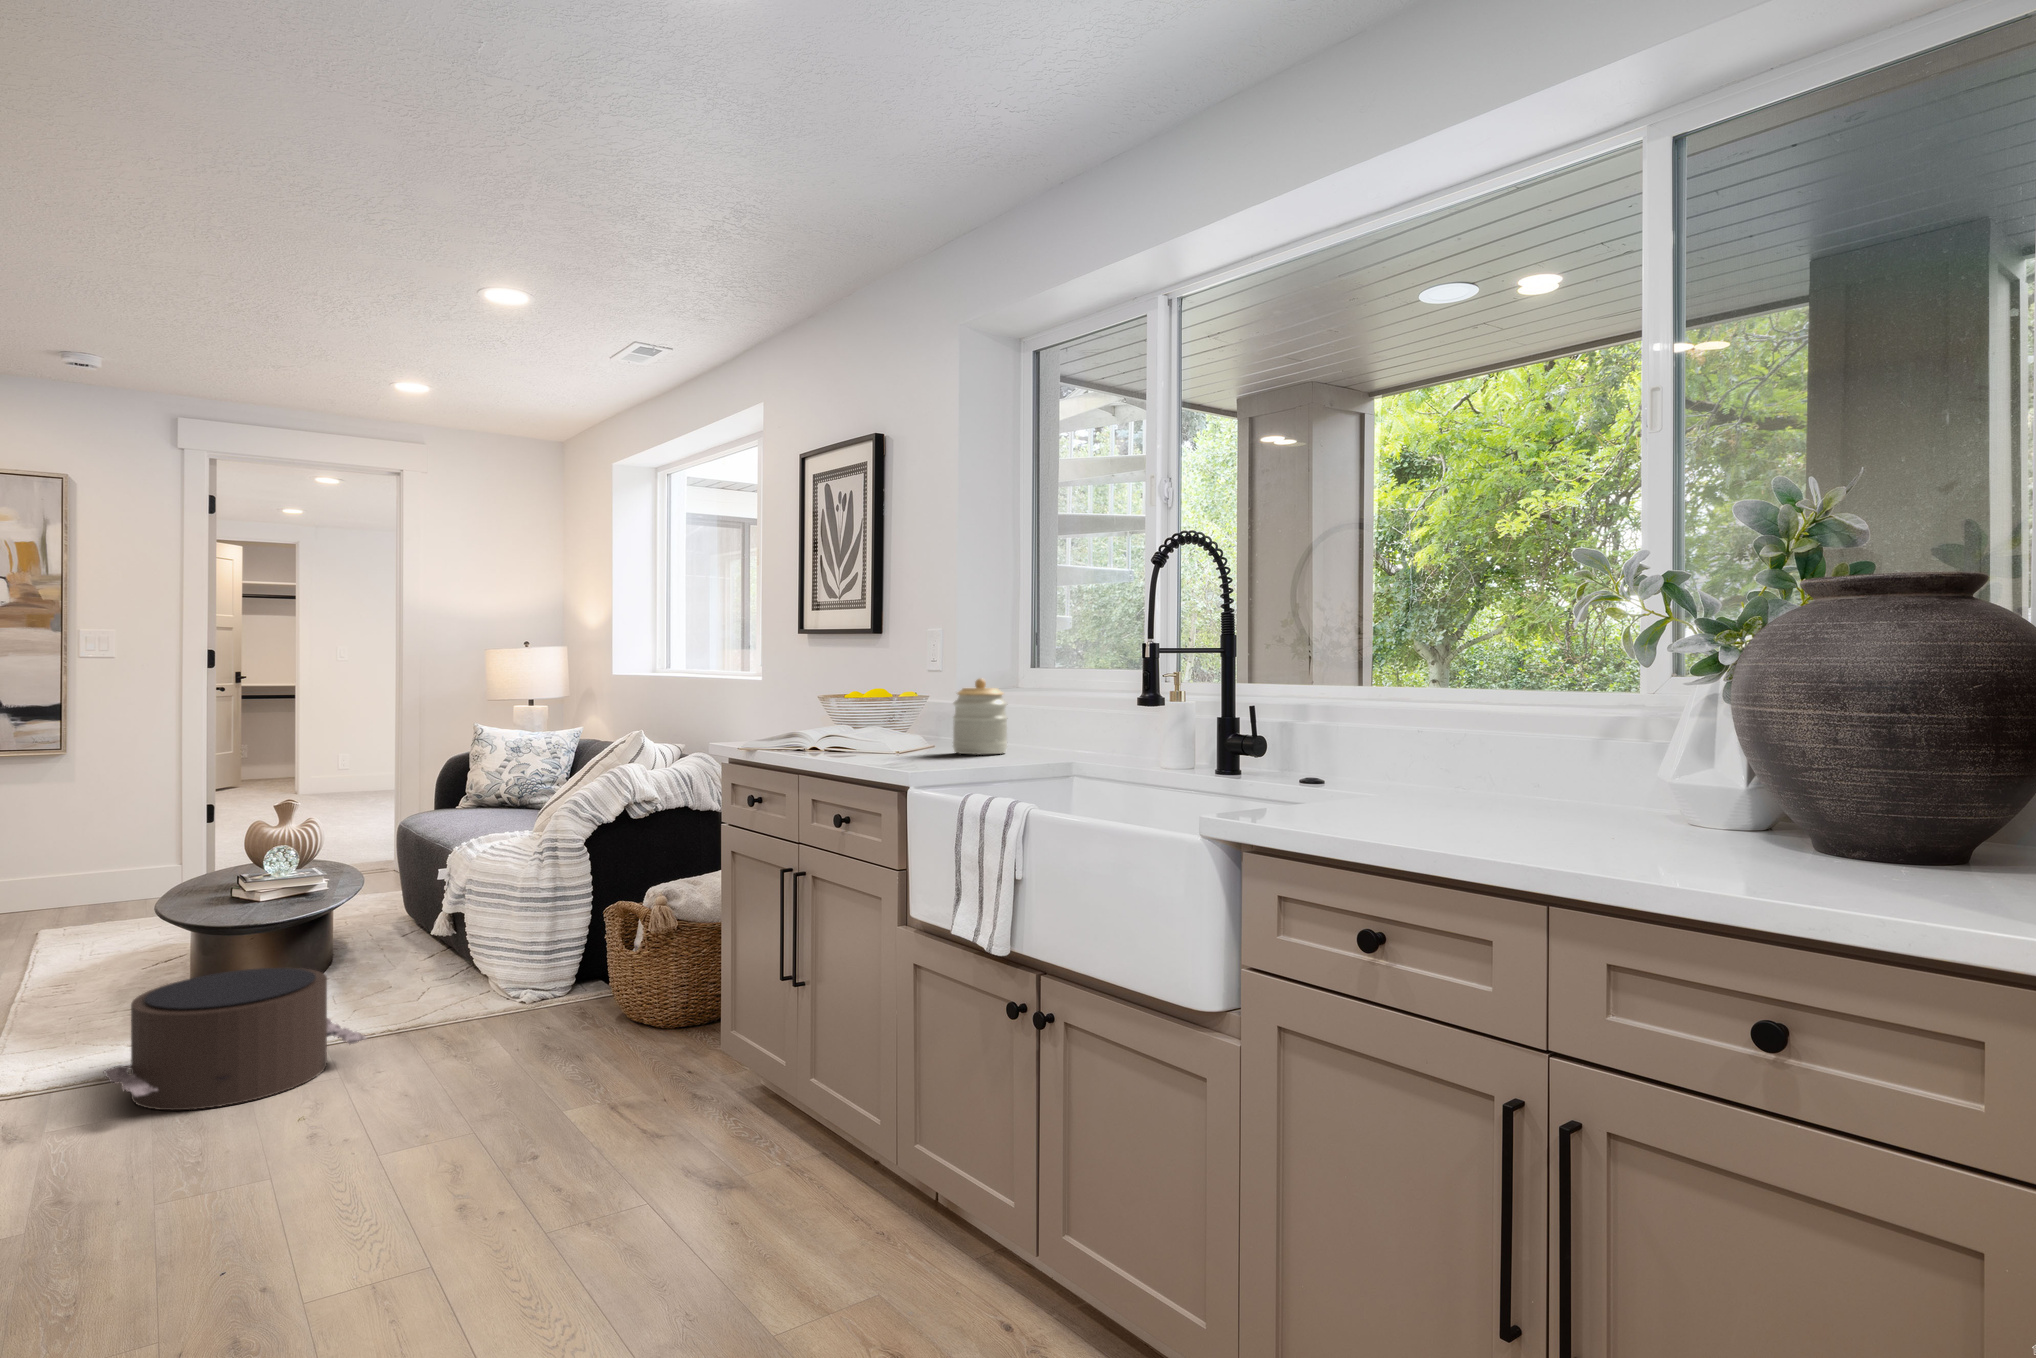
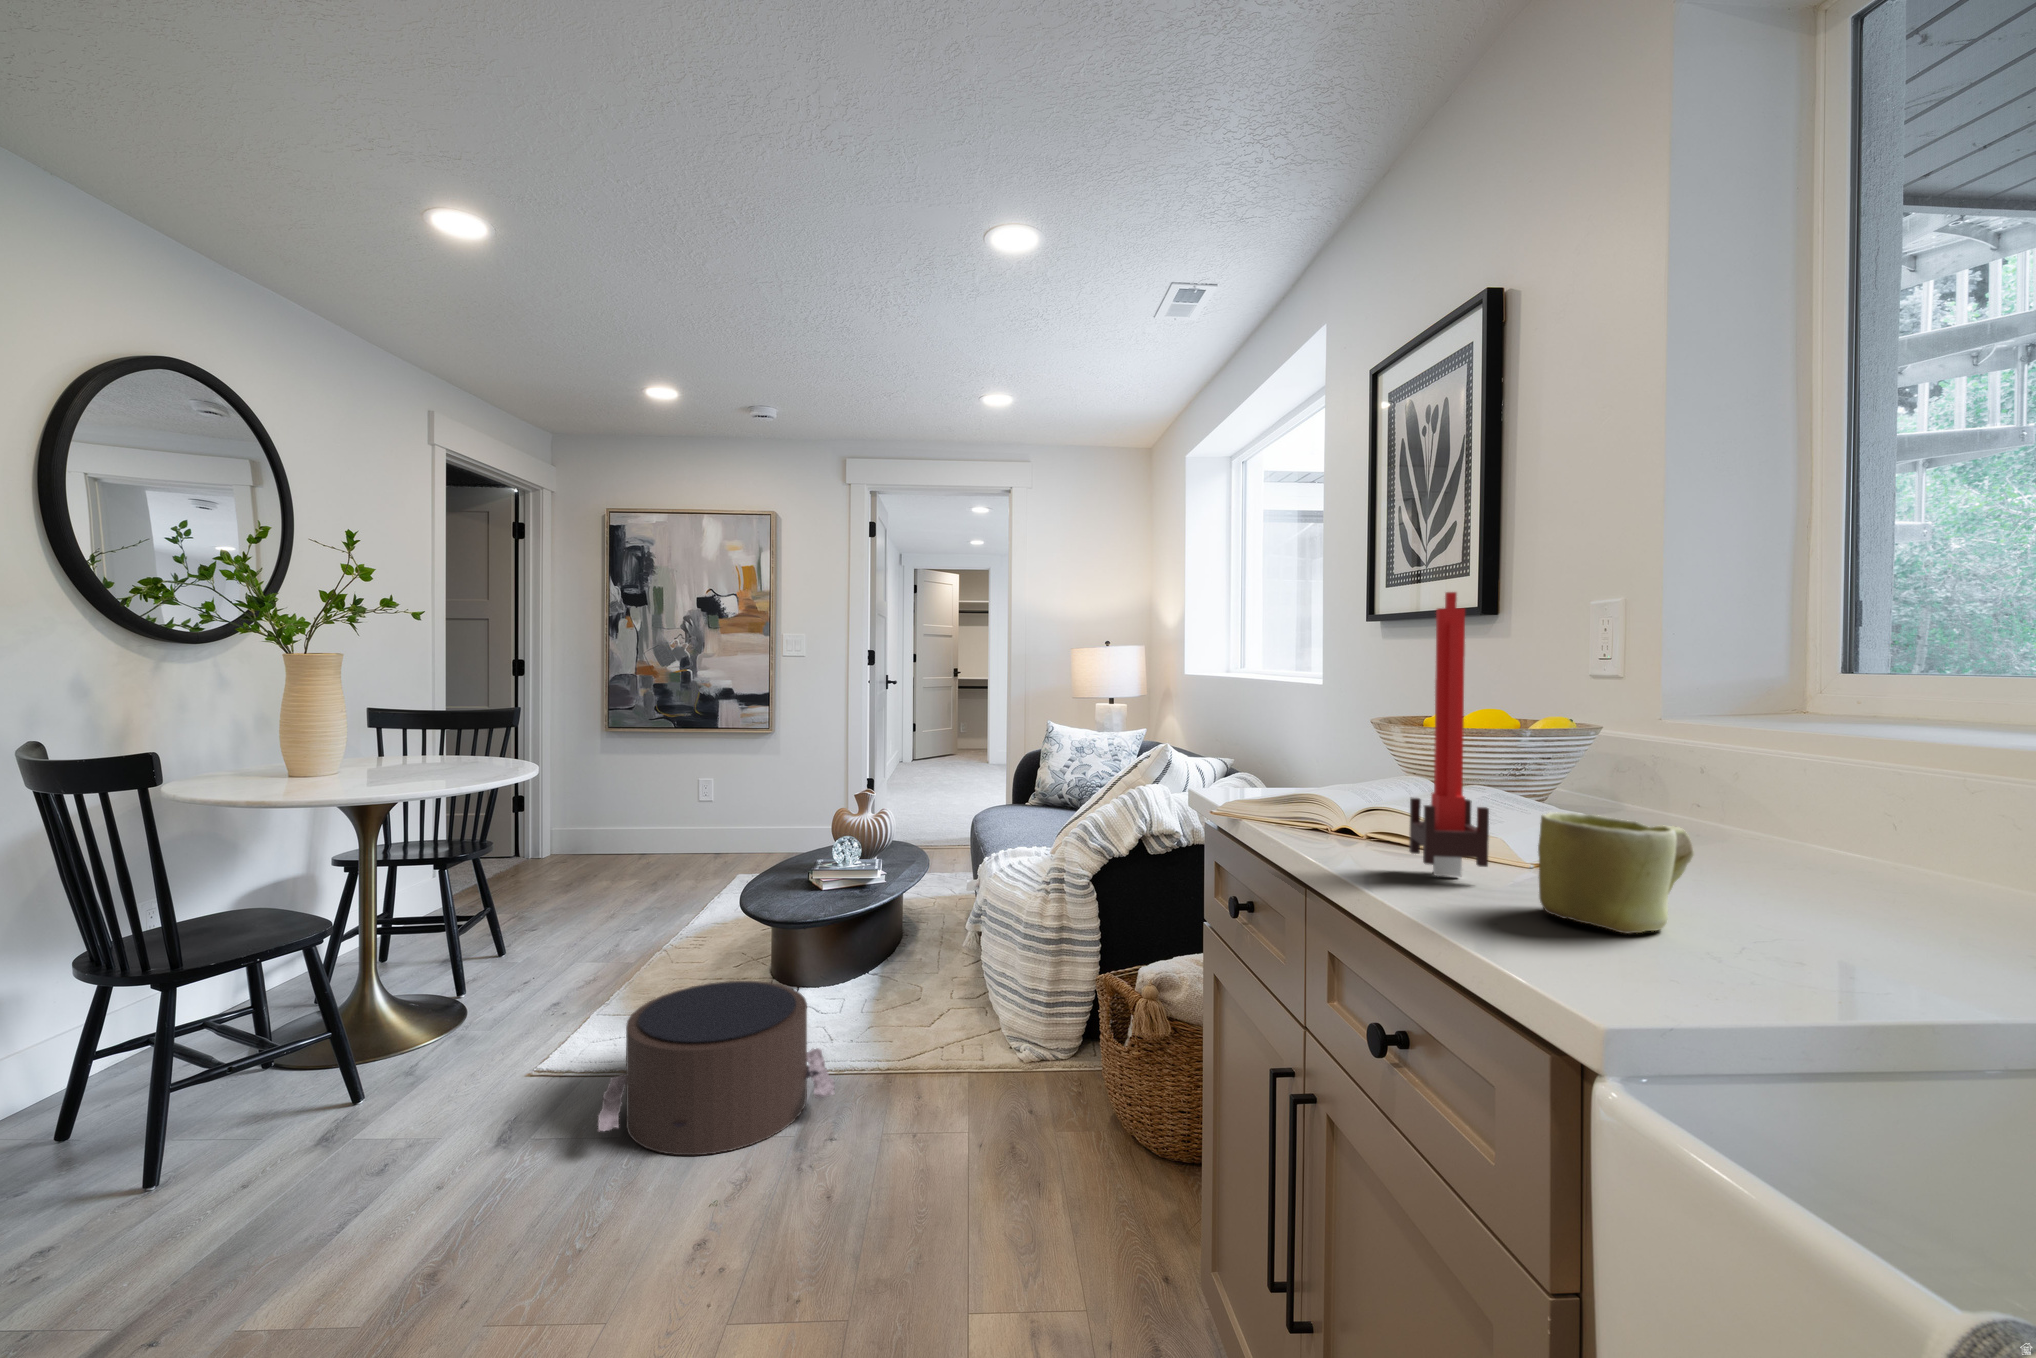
candle: none [827,633,858,759] -> present [1409,592,1489,877]
jar: present [953,679,1007,755] -> none [1744,698,1940,905]
mug: none [873,724,924,763] -> present [1538,812,1694,933]

